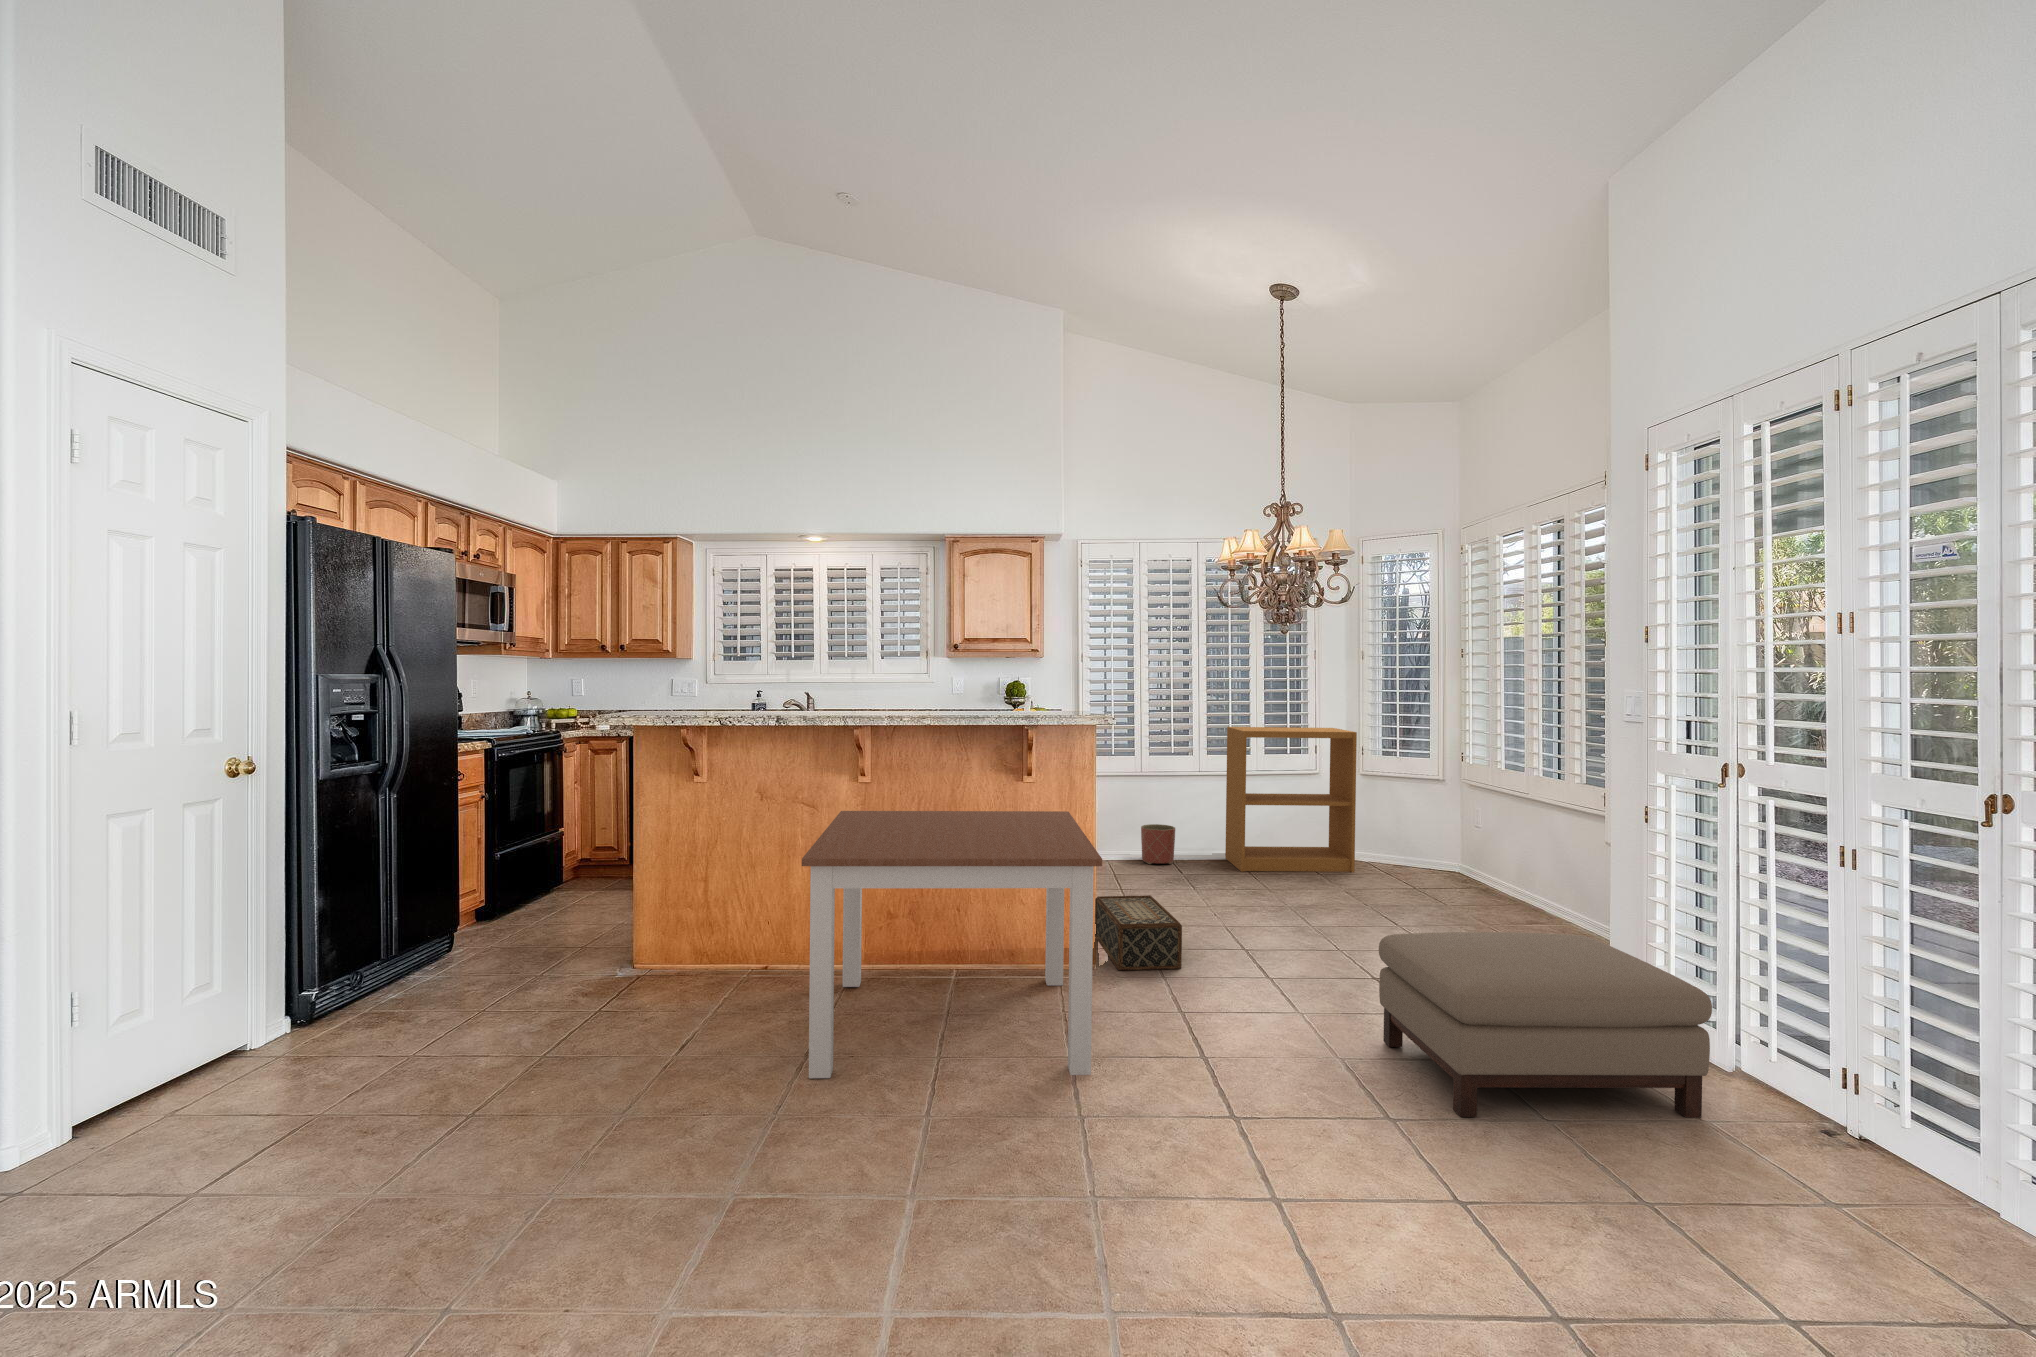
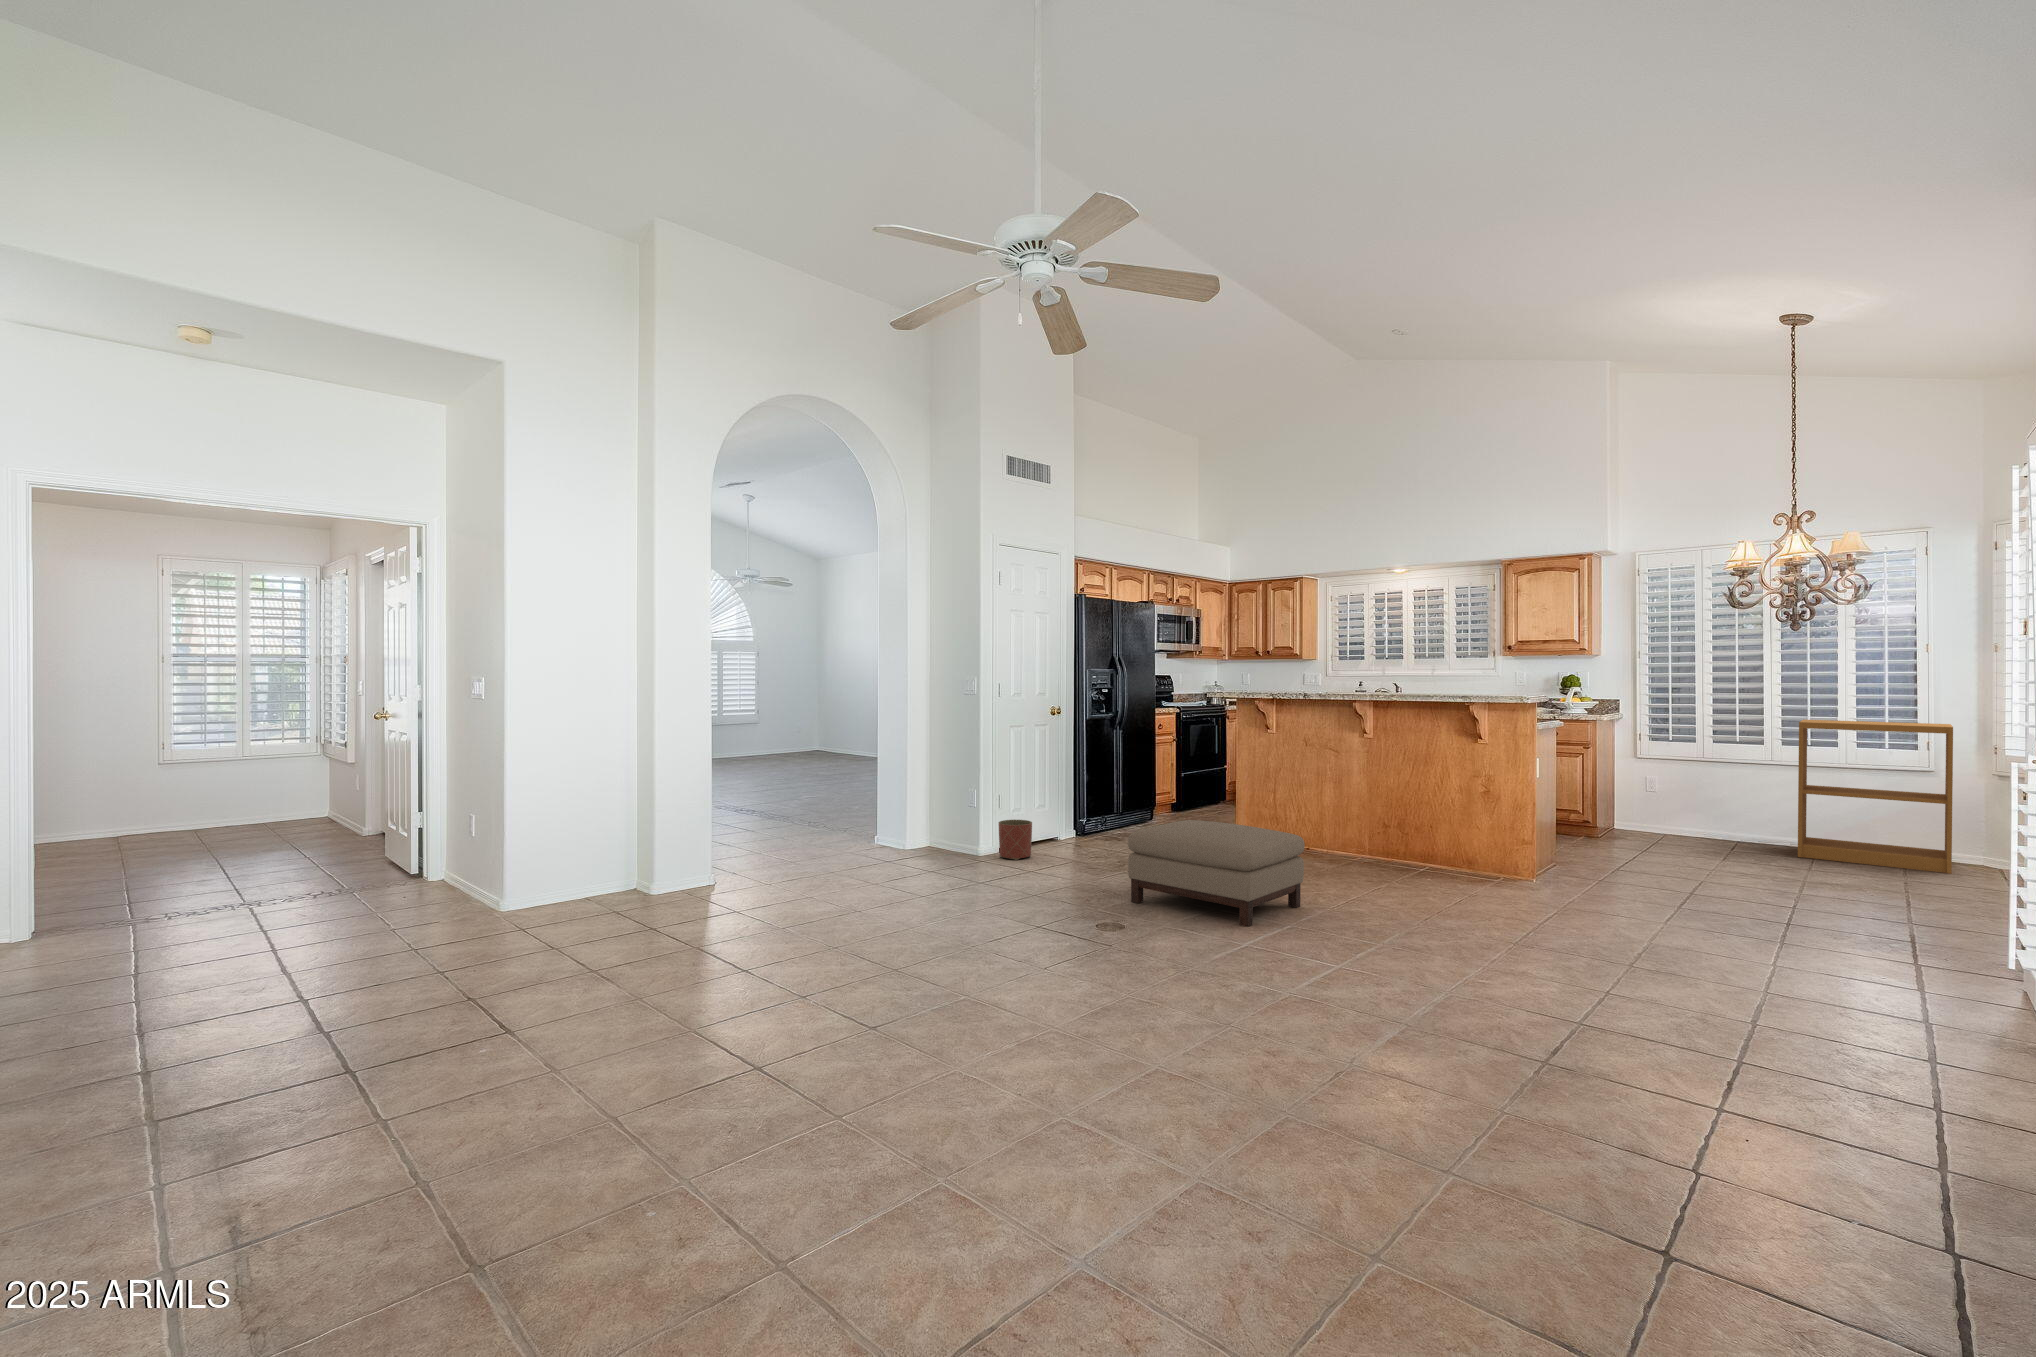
dining table: present [802,811,1102,1078] -> none [1277,752,1496,907]
planter: present [1141,824,1175,864] -> present [999,820,1032,860]
woven basket: present [1095,895,1182,970] -> none [1541,836,1607,888]
ottoman: present [1379,932,1712,1118] -> present [1128,820,1305,927]

